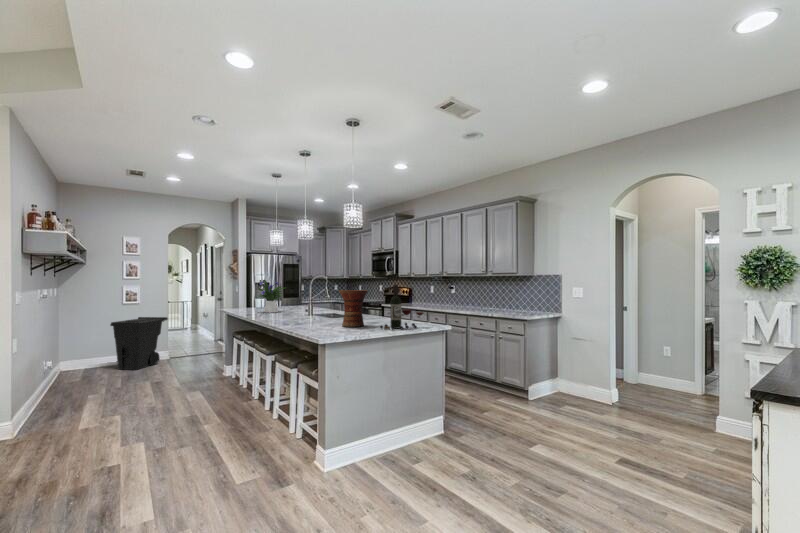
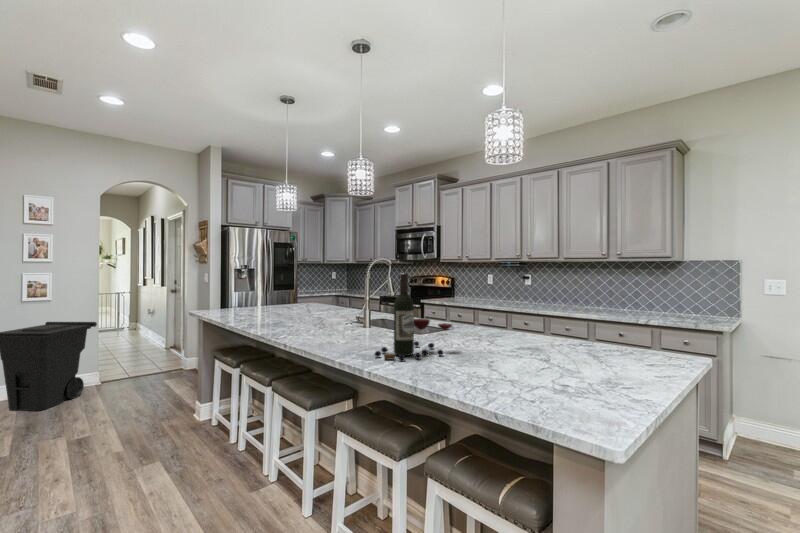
flower arrangement: present [259,280,284,313] -> none [256,263,311,319]
wine bottle: present [380,285,423,330] -> present [375,274,452,360]
vase: present [339,290,368,327] -> none [495,286,561,368]

